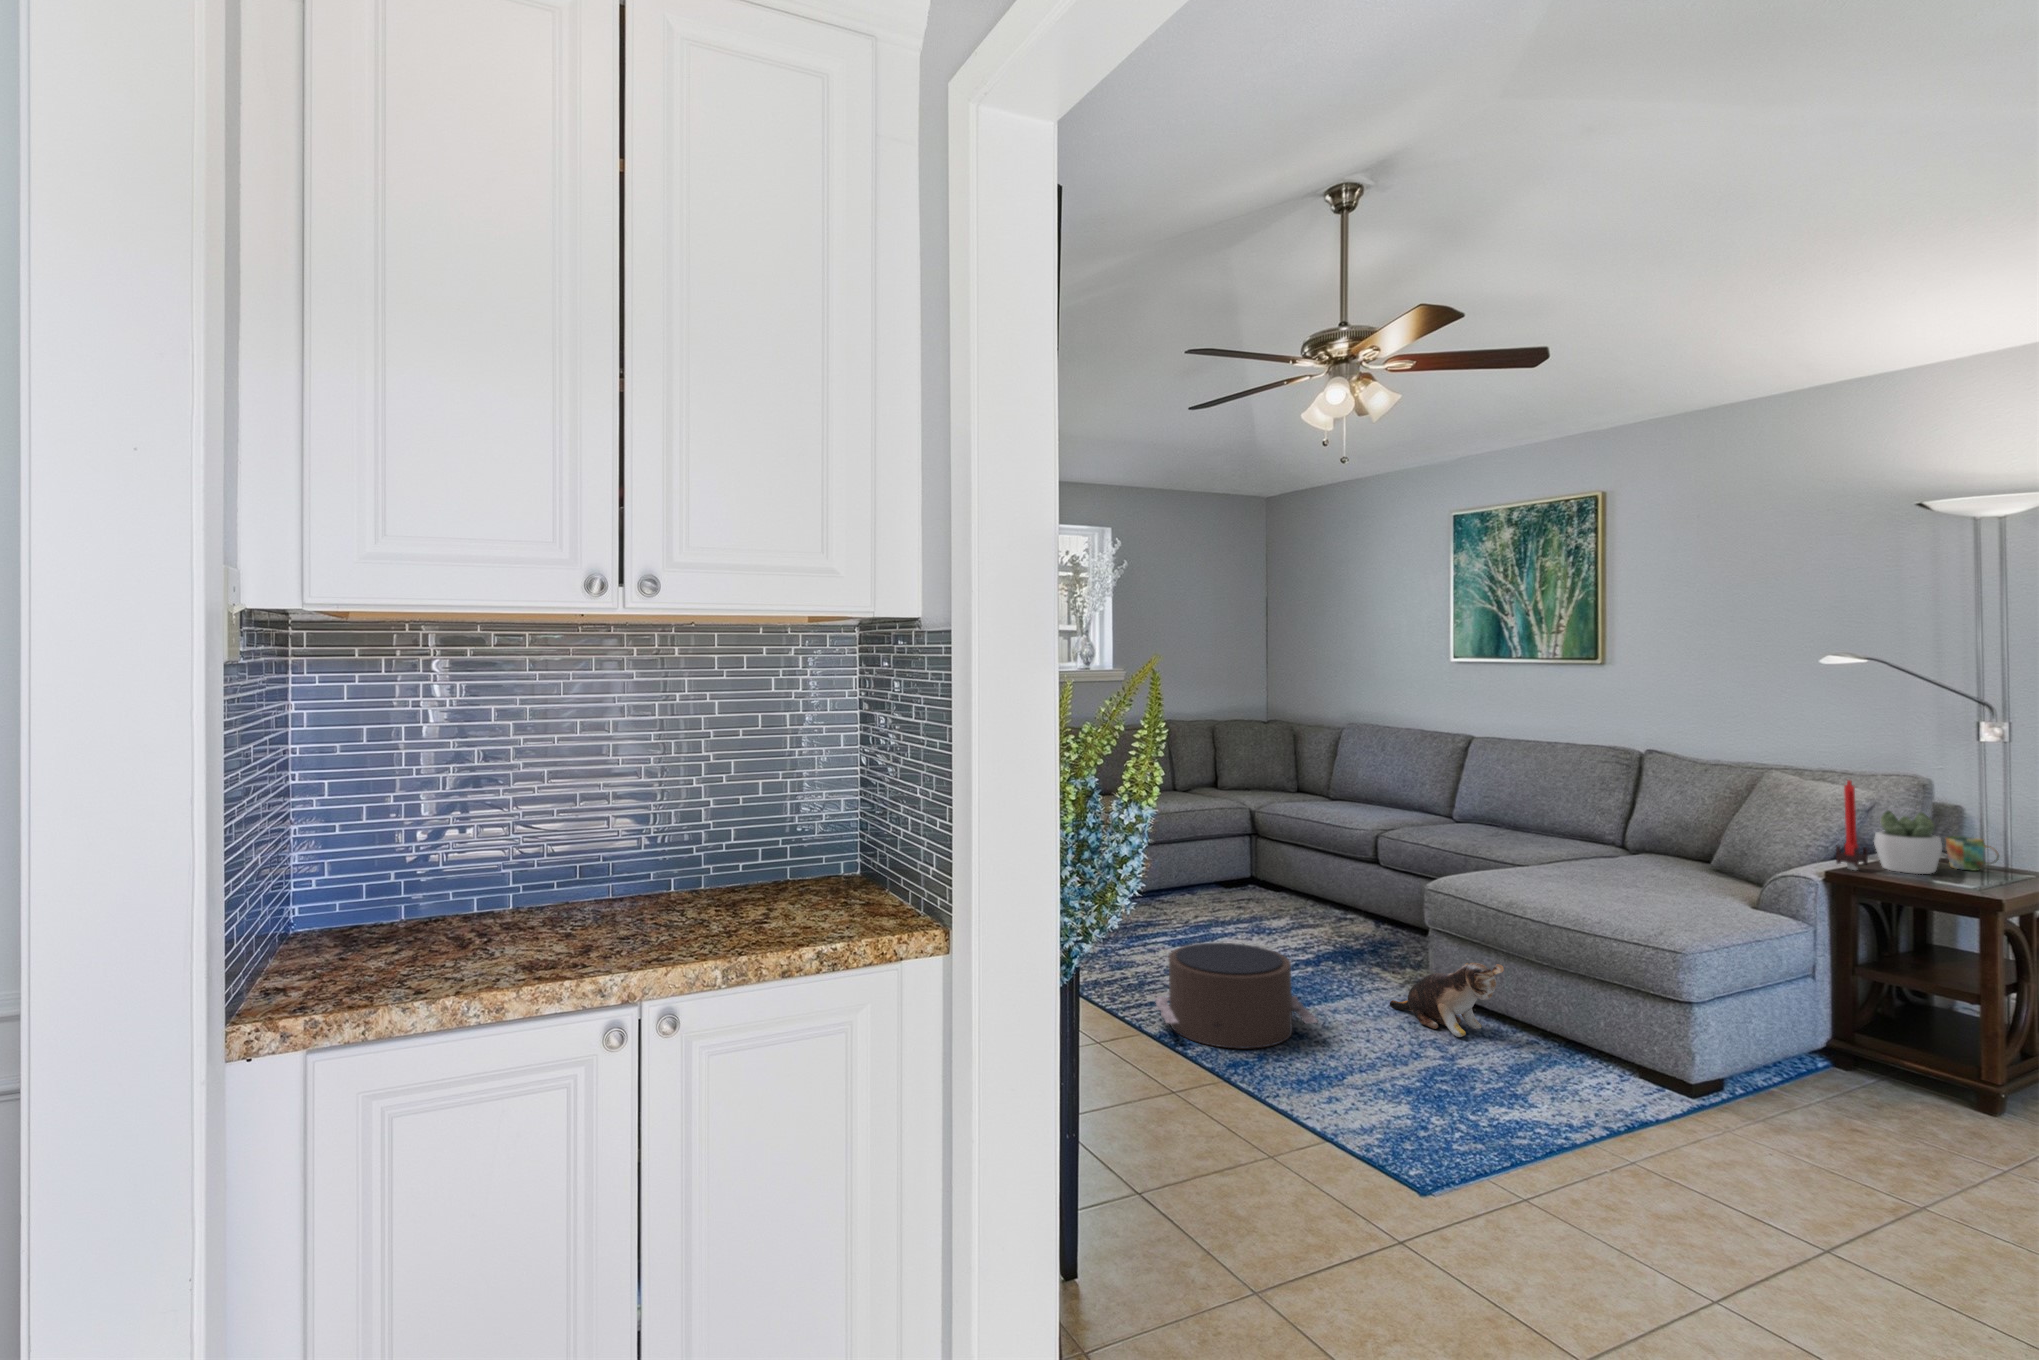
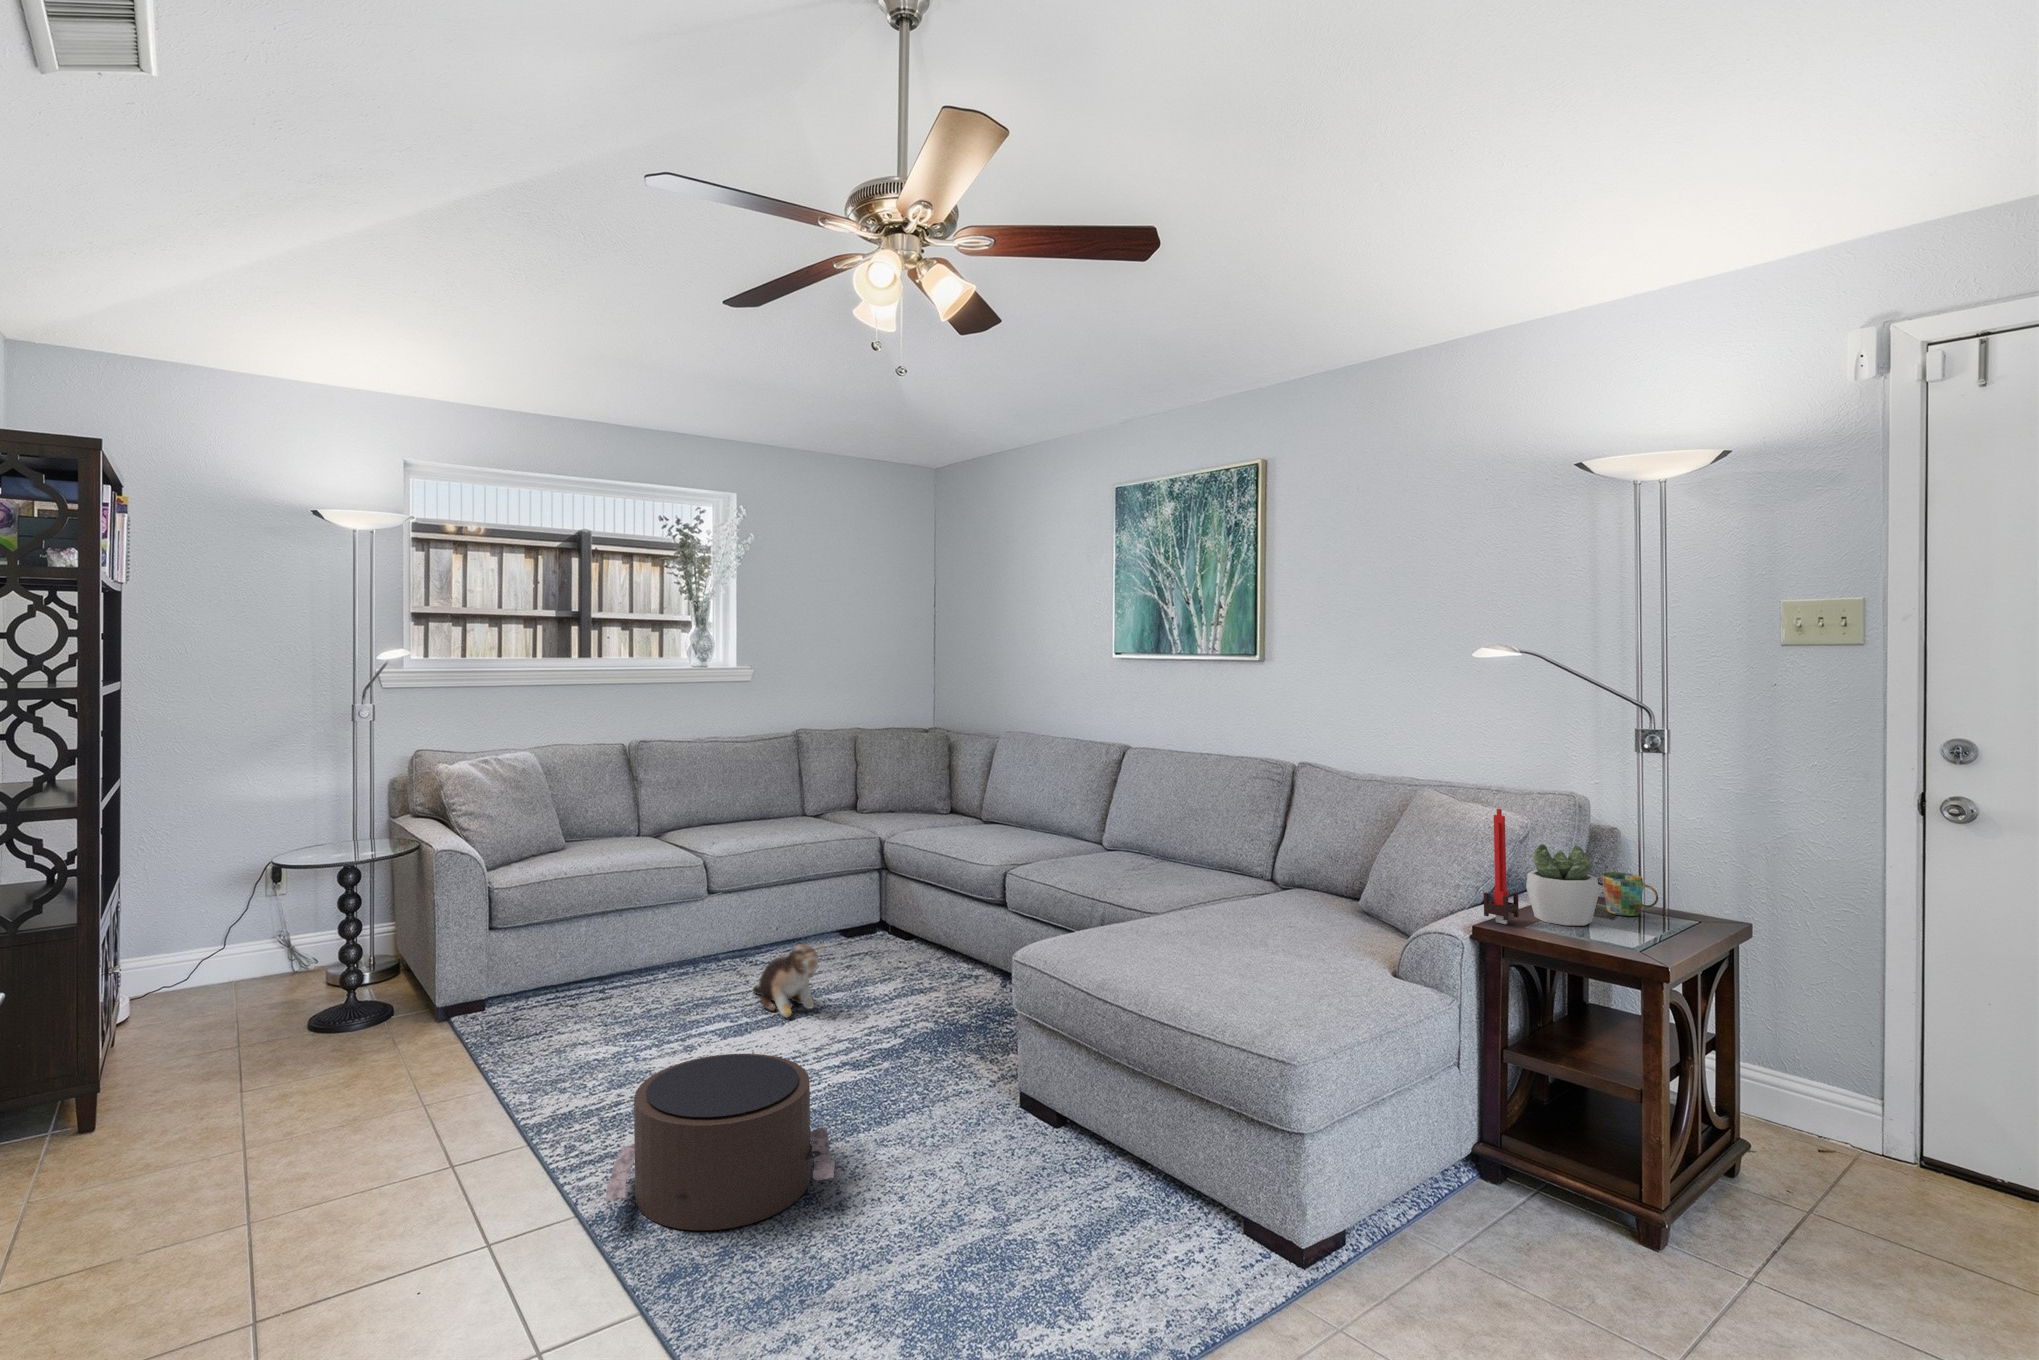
plush toy: present [1390,963,1504,1037] -> present [753,944,823,1017]

